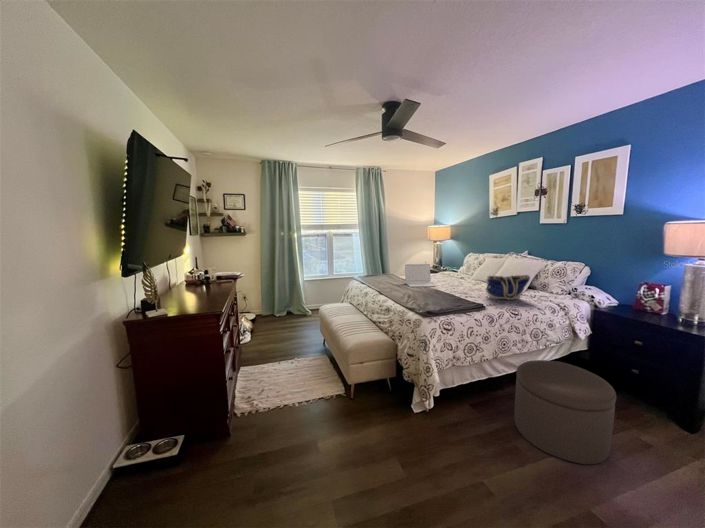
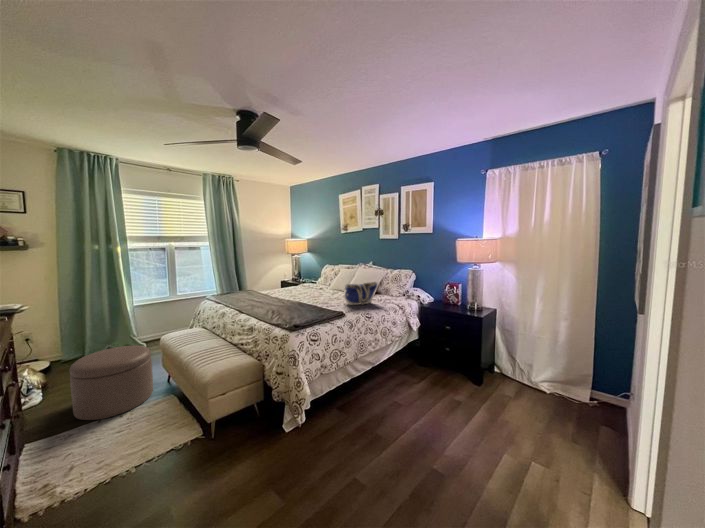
laptop: present [405,264,436,287] -> none [267,276,300,301]
ottoman: present [514,360,616,464] -> present [70,345,153,420]

